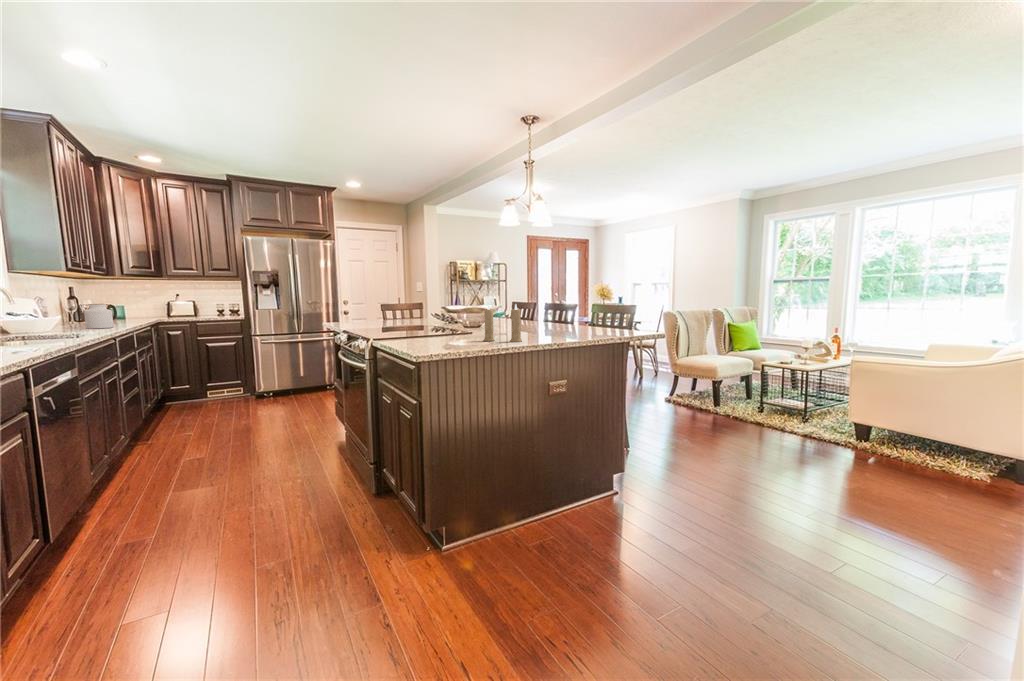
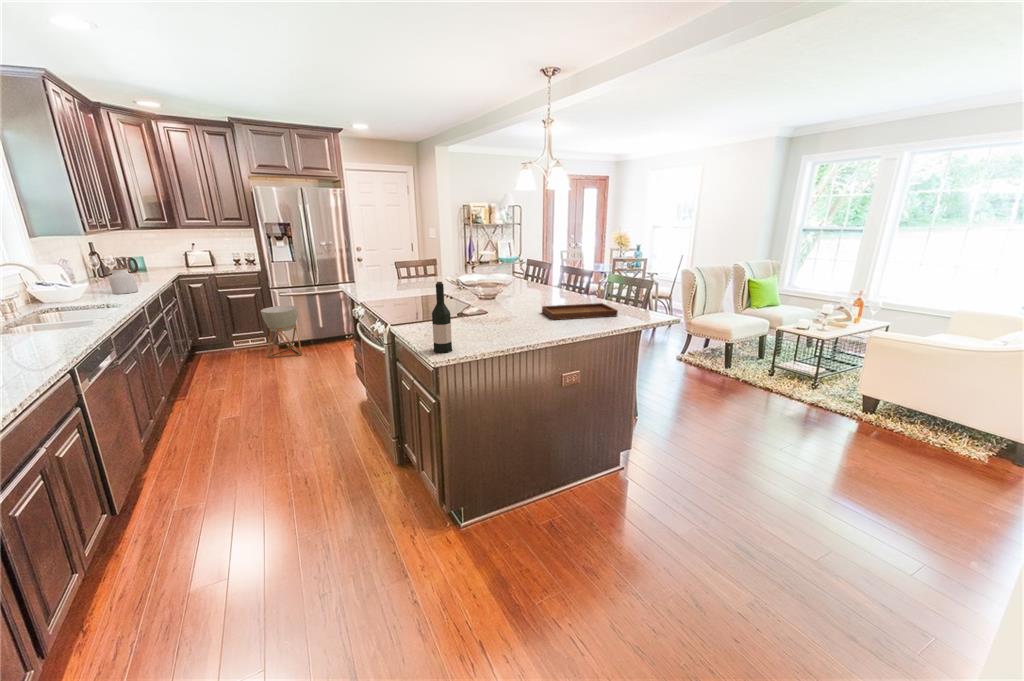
wine bottle: none [415,277,435,349] -> present [432,282,452,353]
candle: present [484,305,522,342] -> none [499,297,537,338]
tray: none [527,309,602,335] -> present [542,291,618,320]
planter: none [240,354,279,407] -> present [261,306,302,358]

